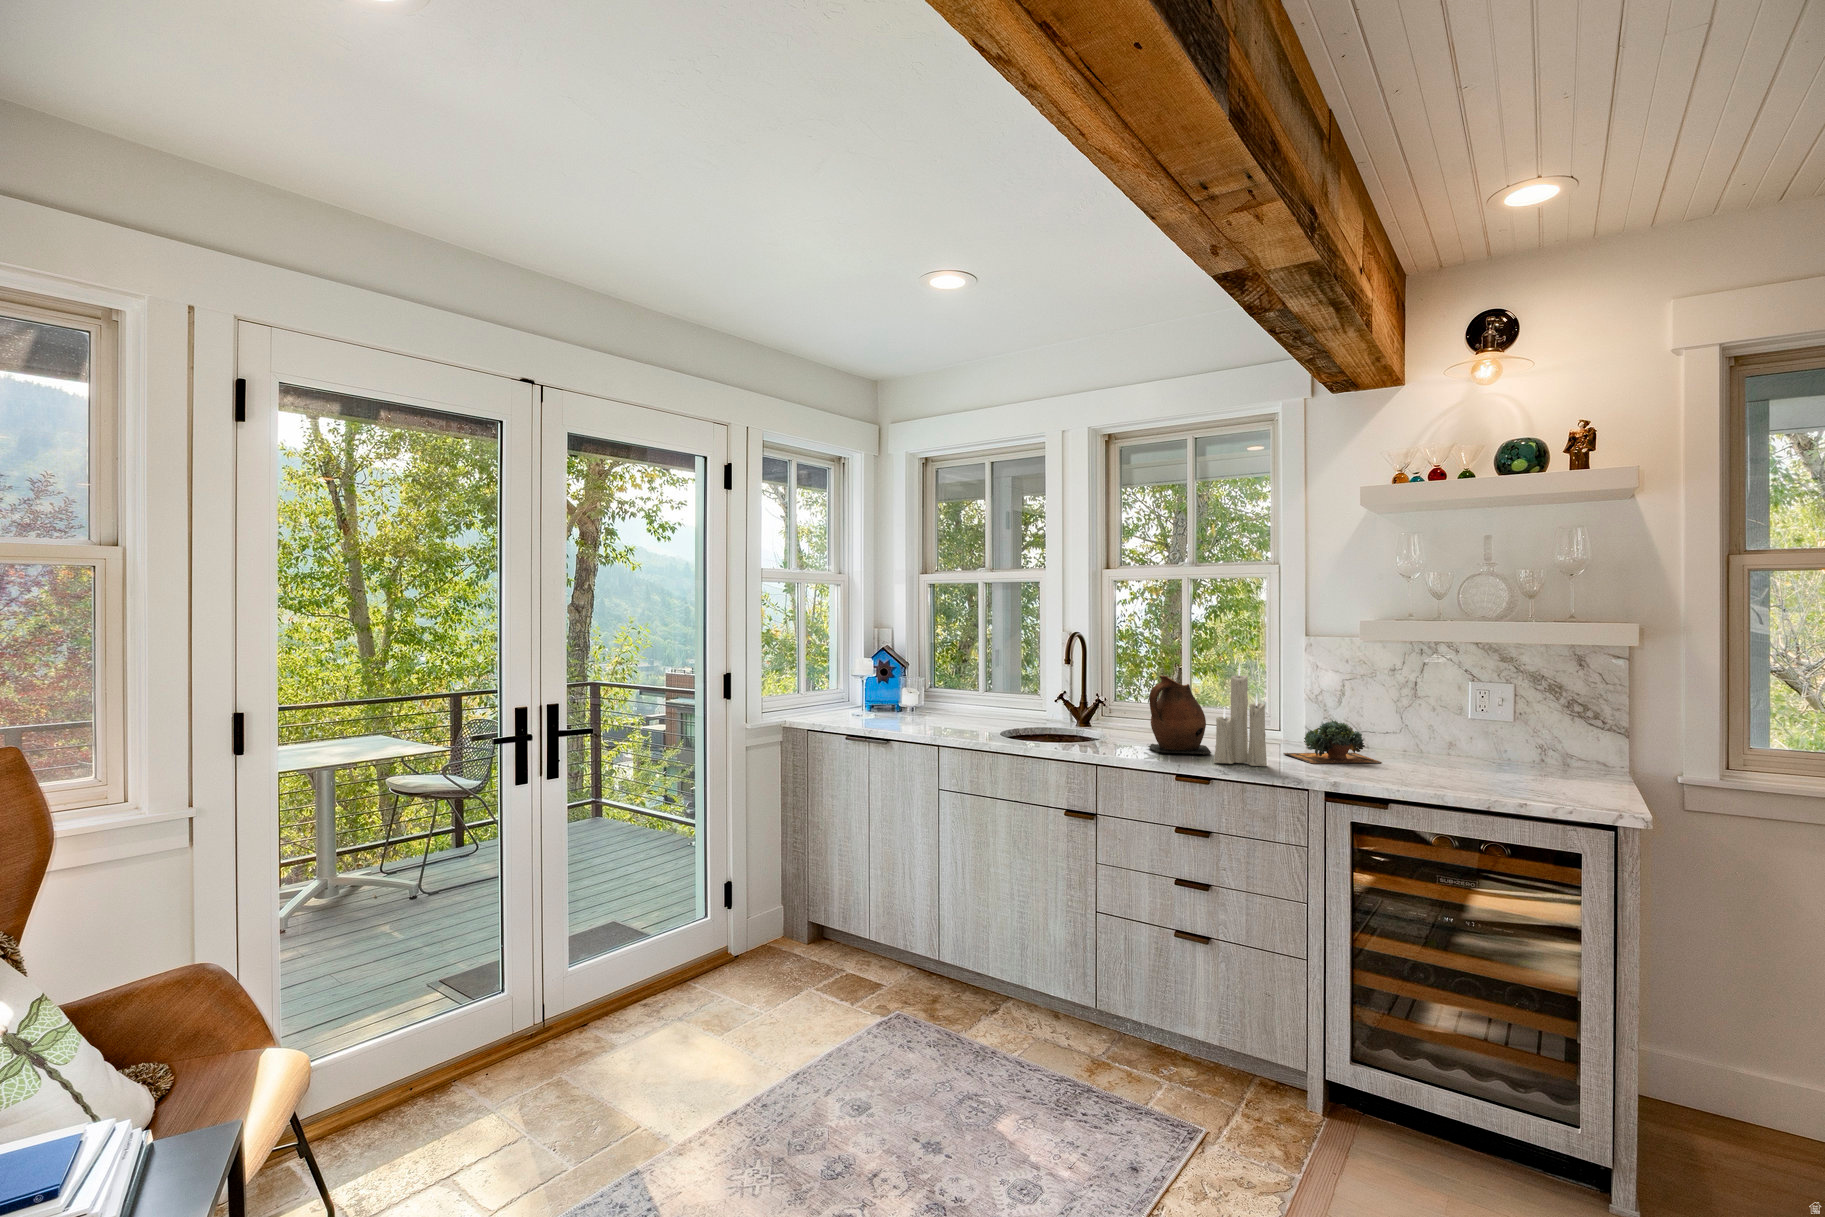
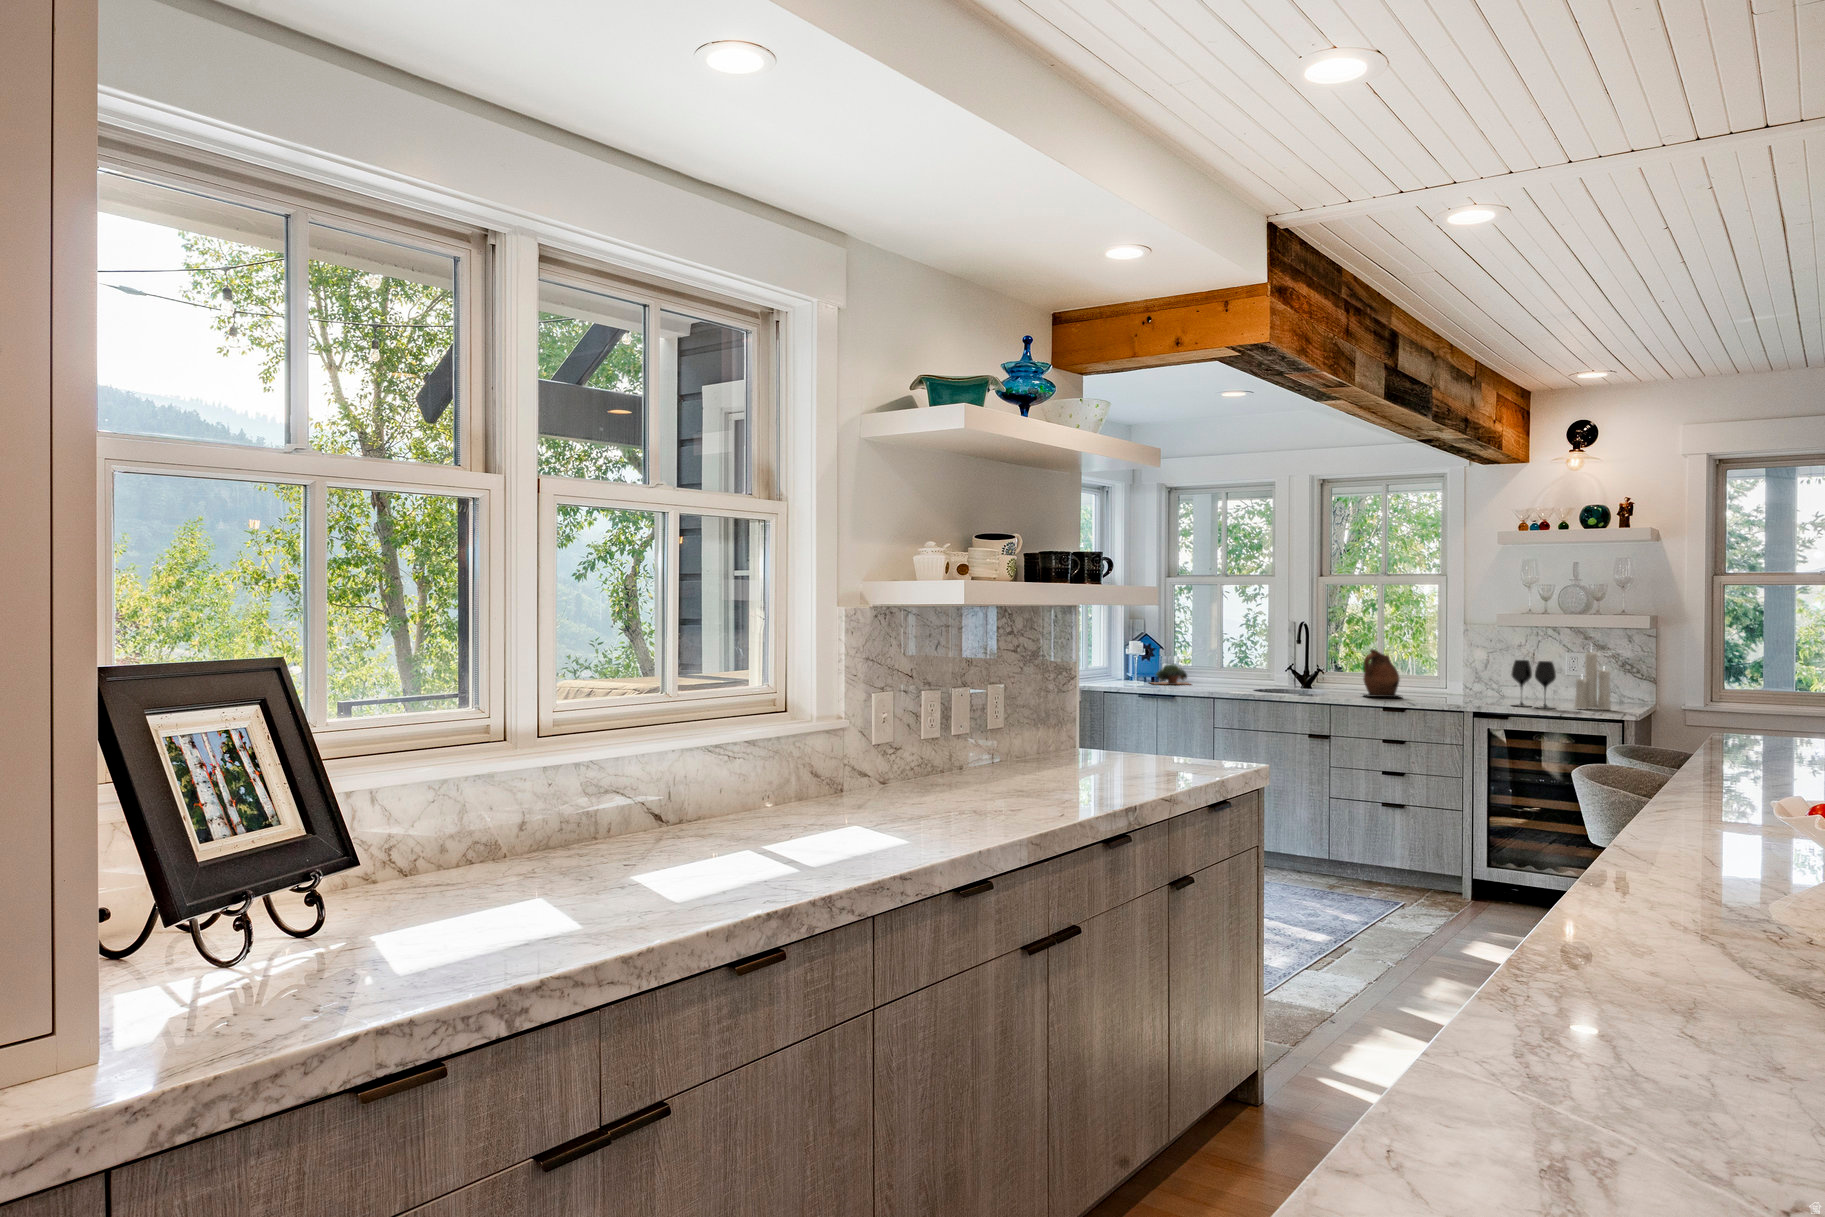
candle: present [1213,664,1267,766] -> present [1574,651,1611,710]
wine glass: none [1389,699,1474,791] -> present [1511,660,1556,709]
succulent plant: present [1284,720,1382,764] -> present [1151,664,1189,685]

